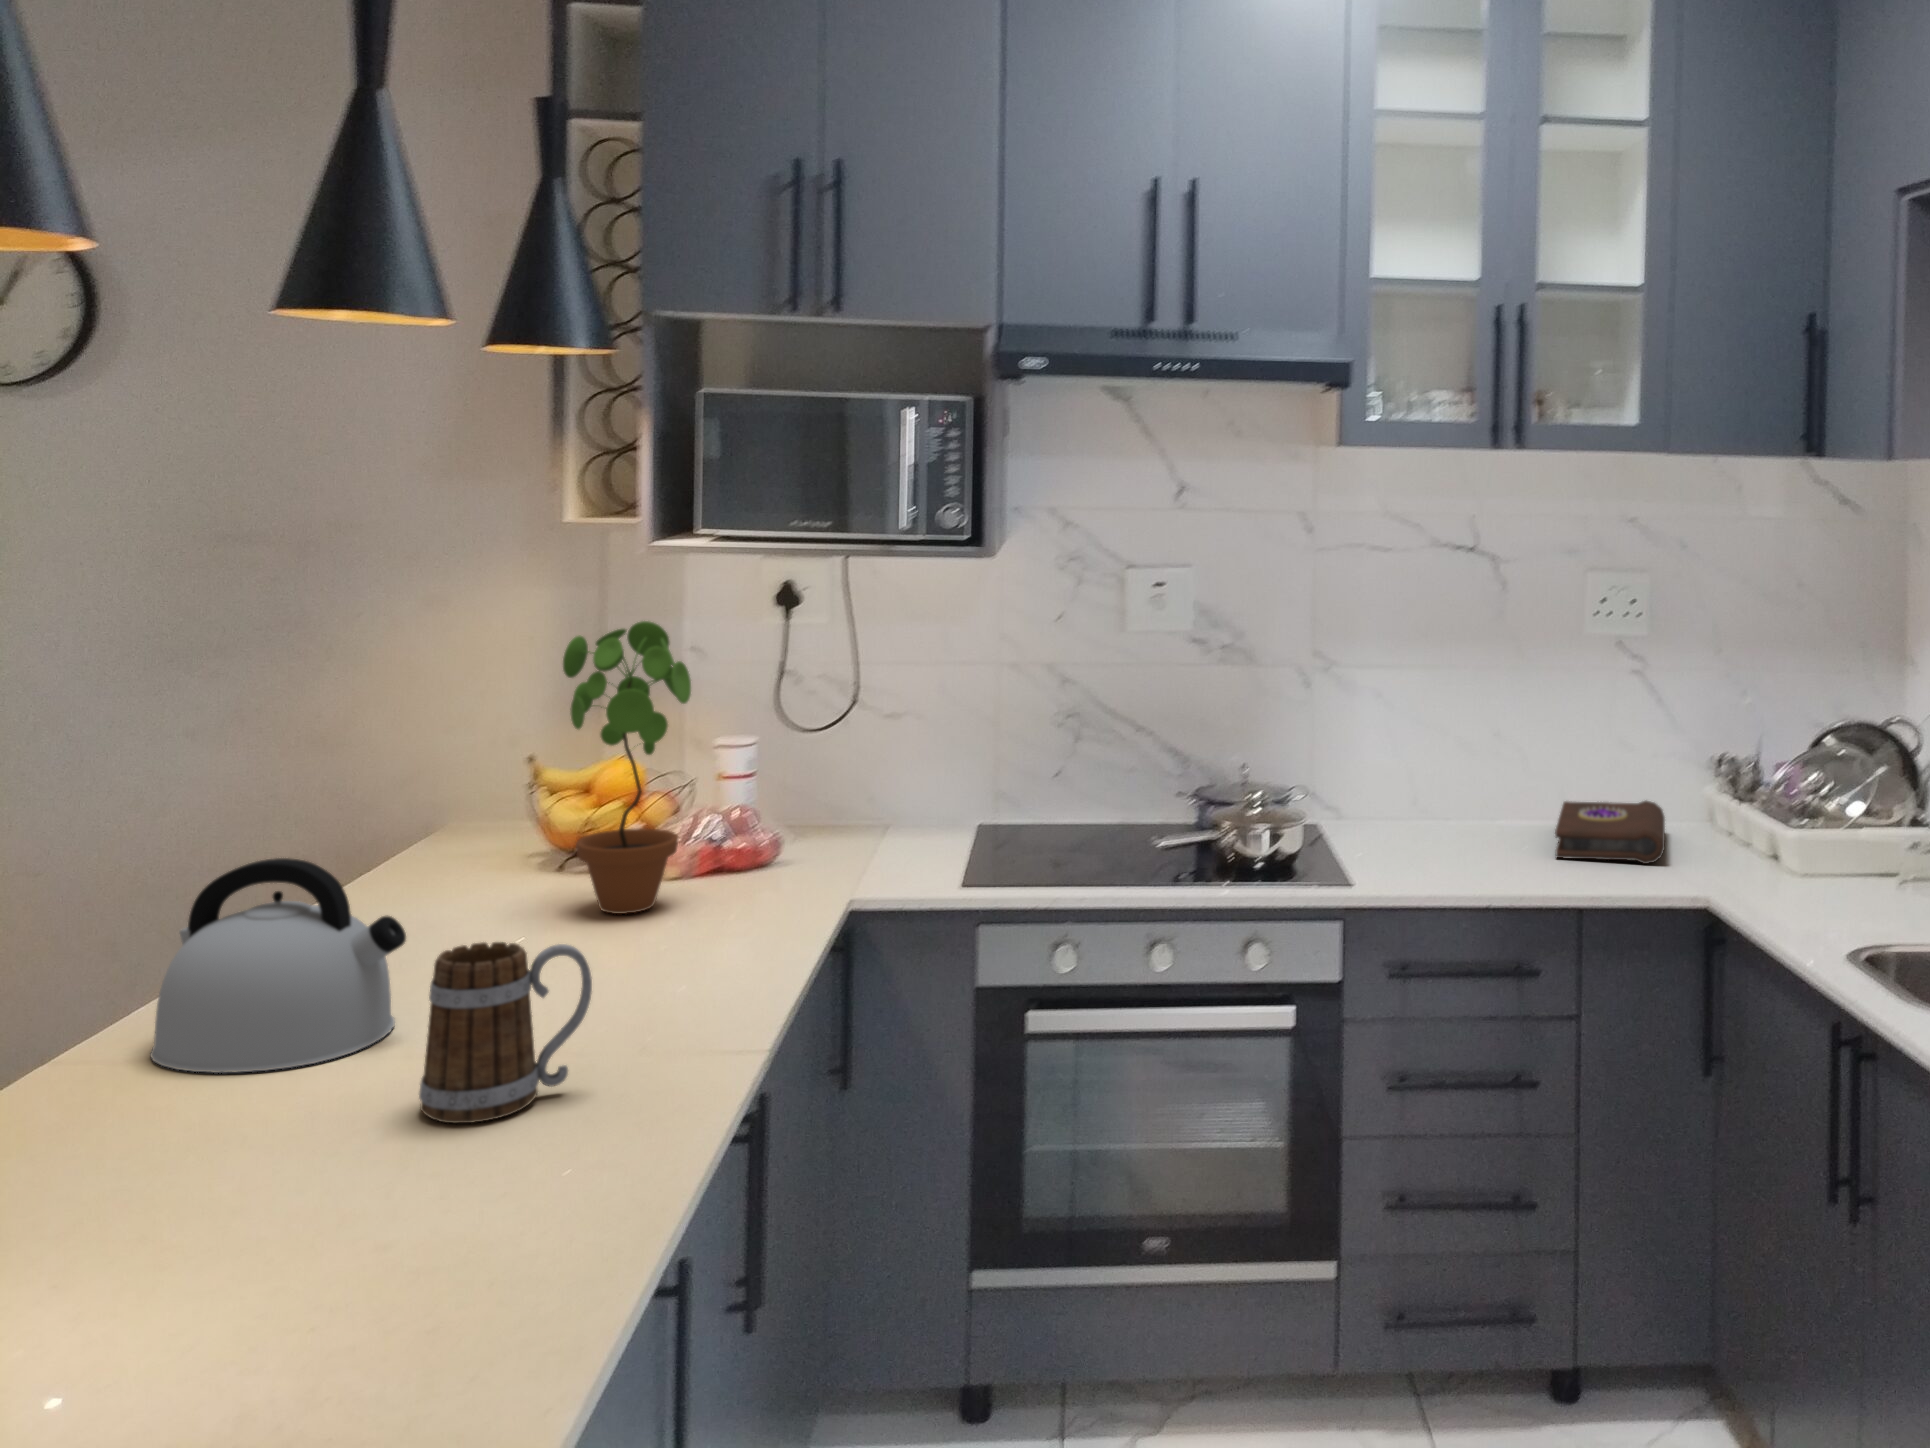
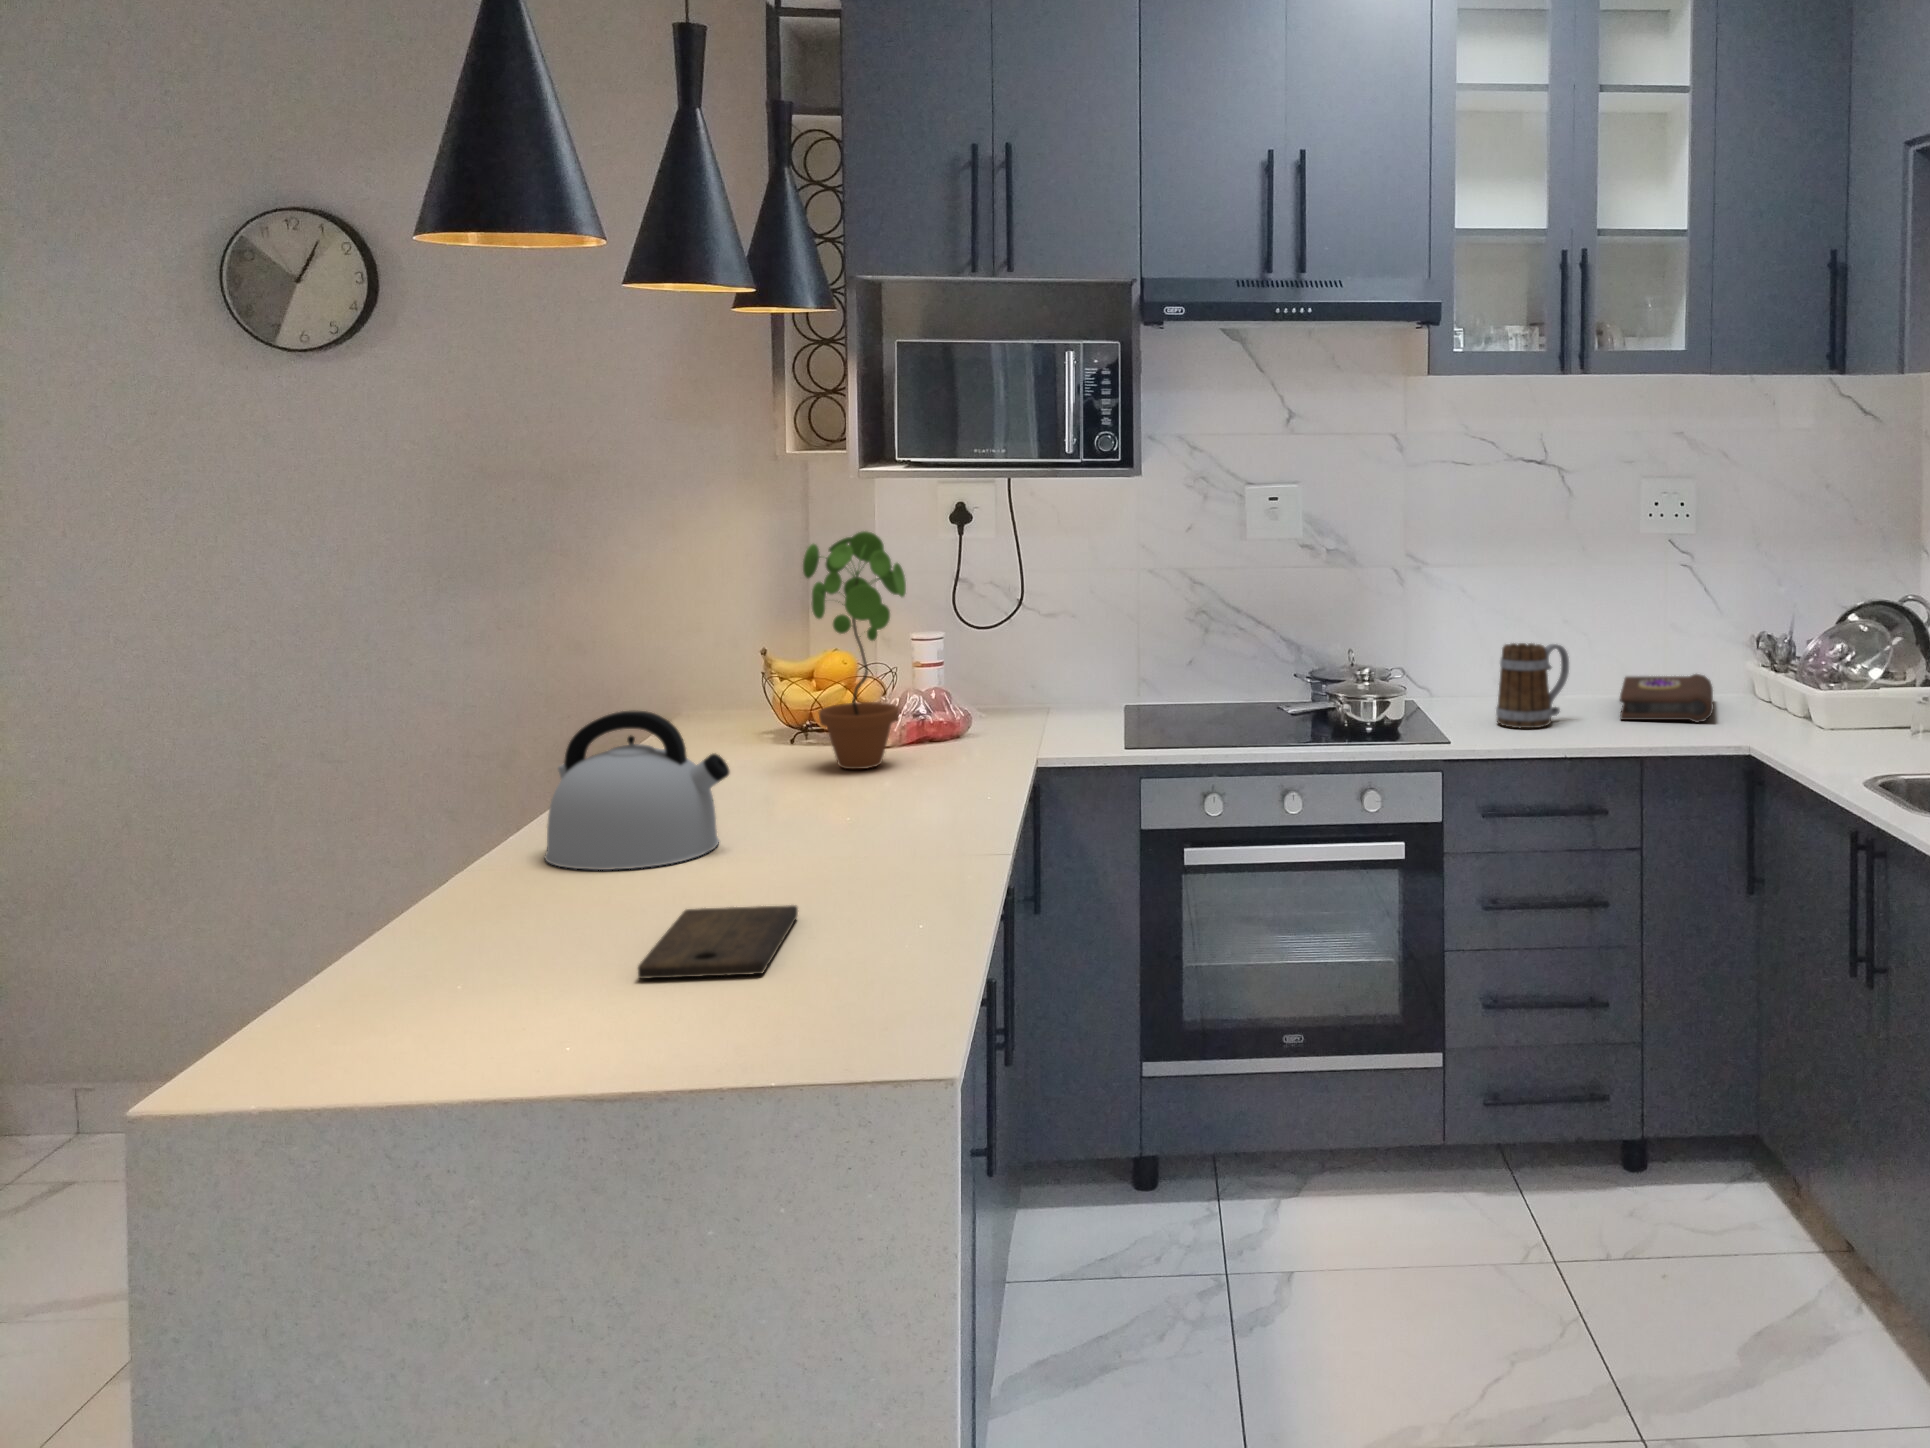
mug: present [419,942,592,1123] -> present [1496,643,1569,728]
cutting board: none [152,1147,433,1279] -> present [638,905,798,978]

